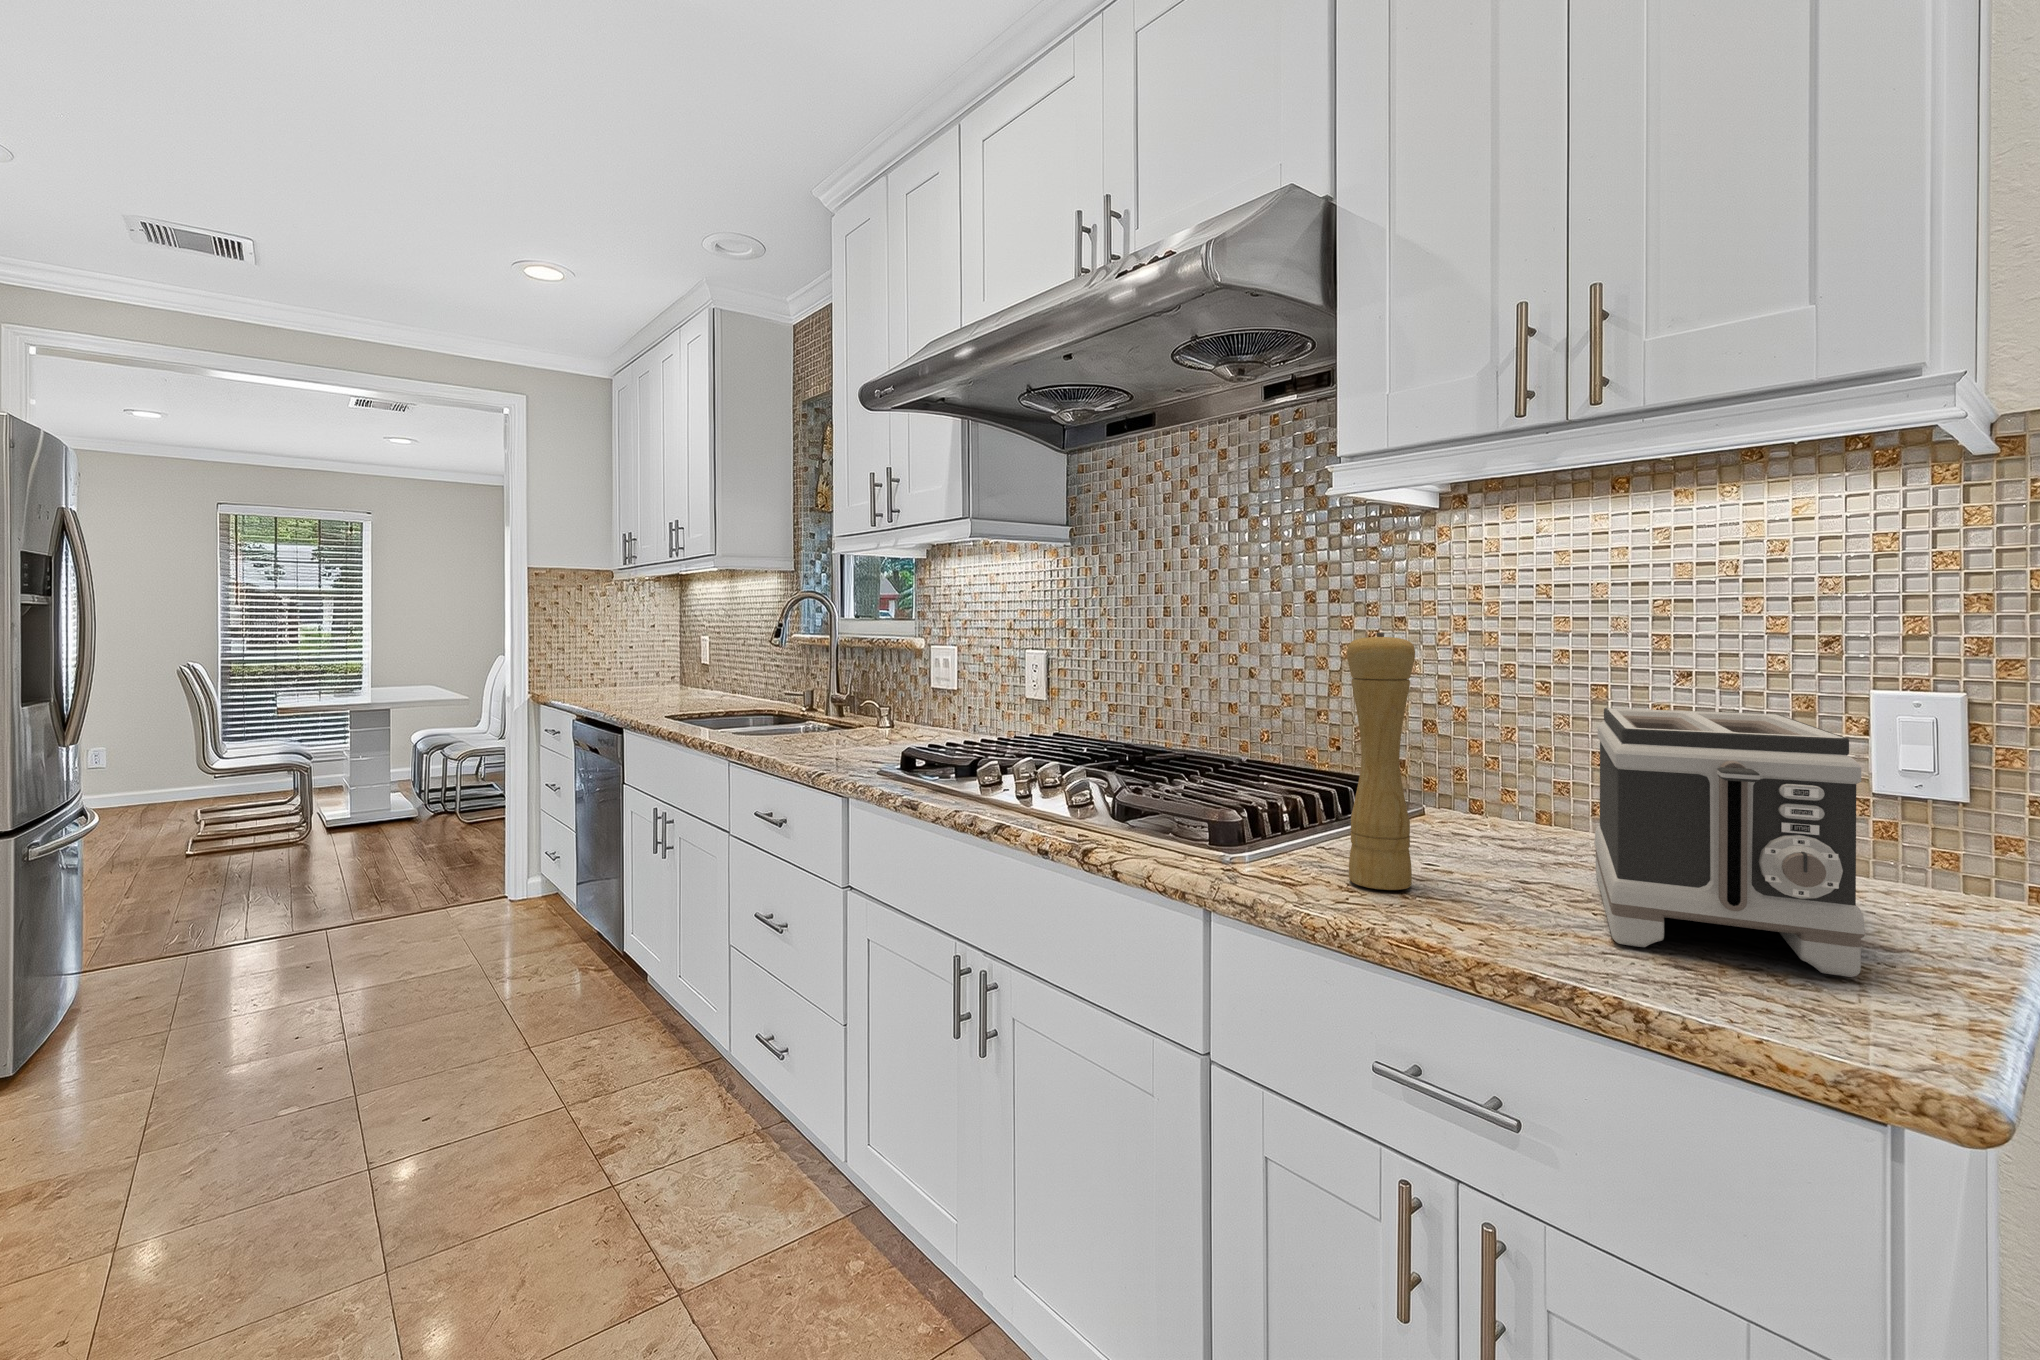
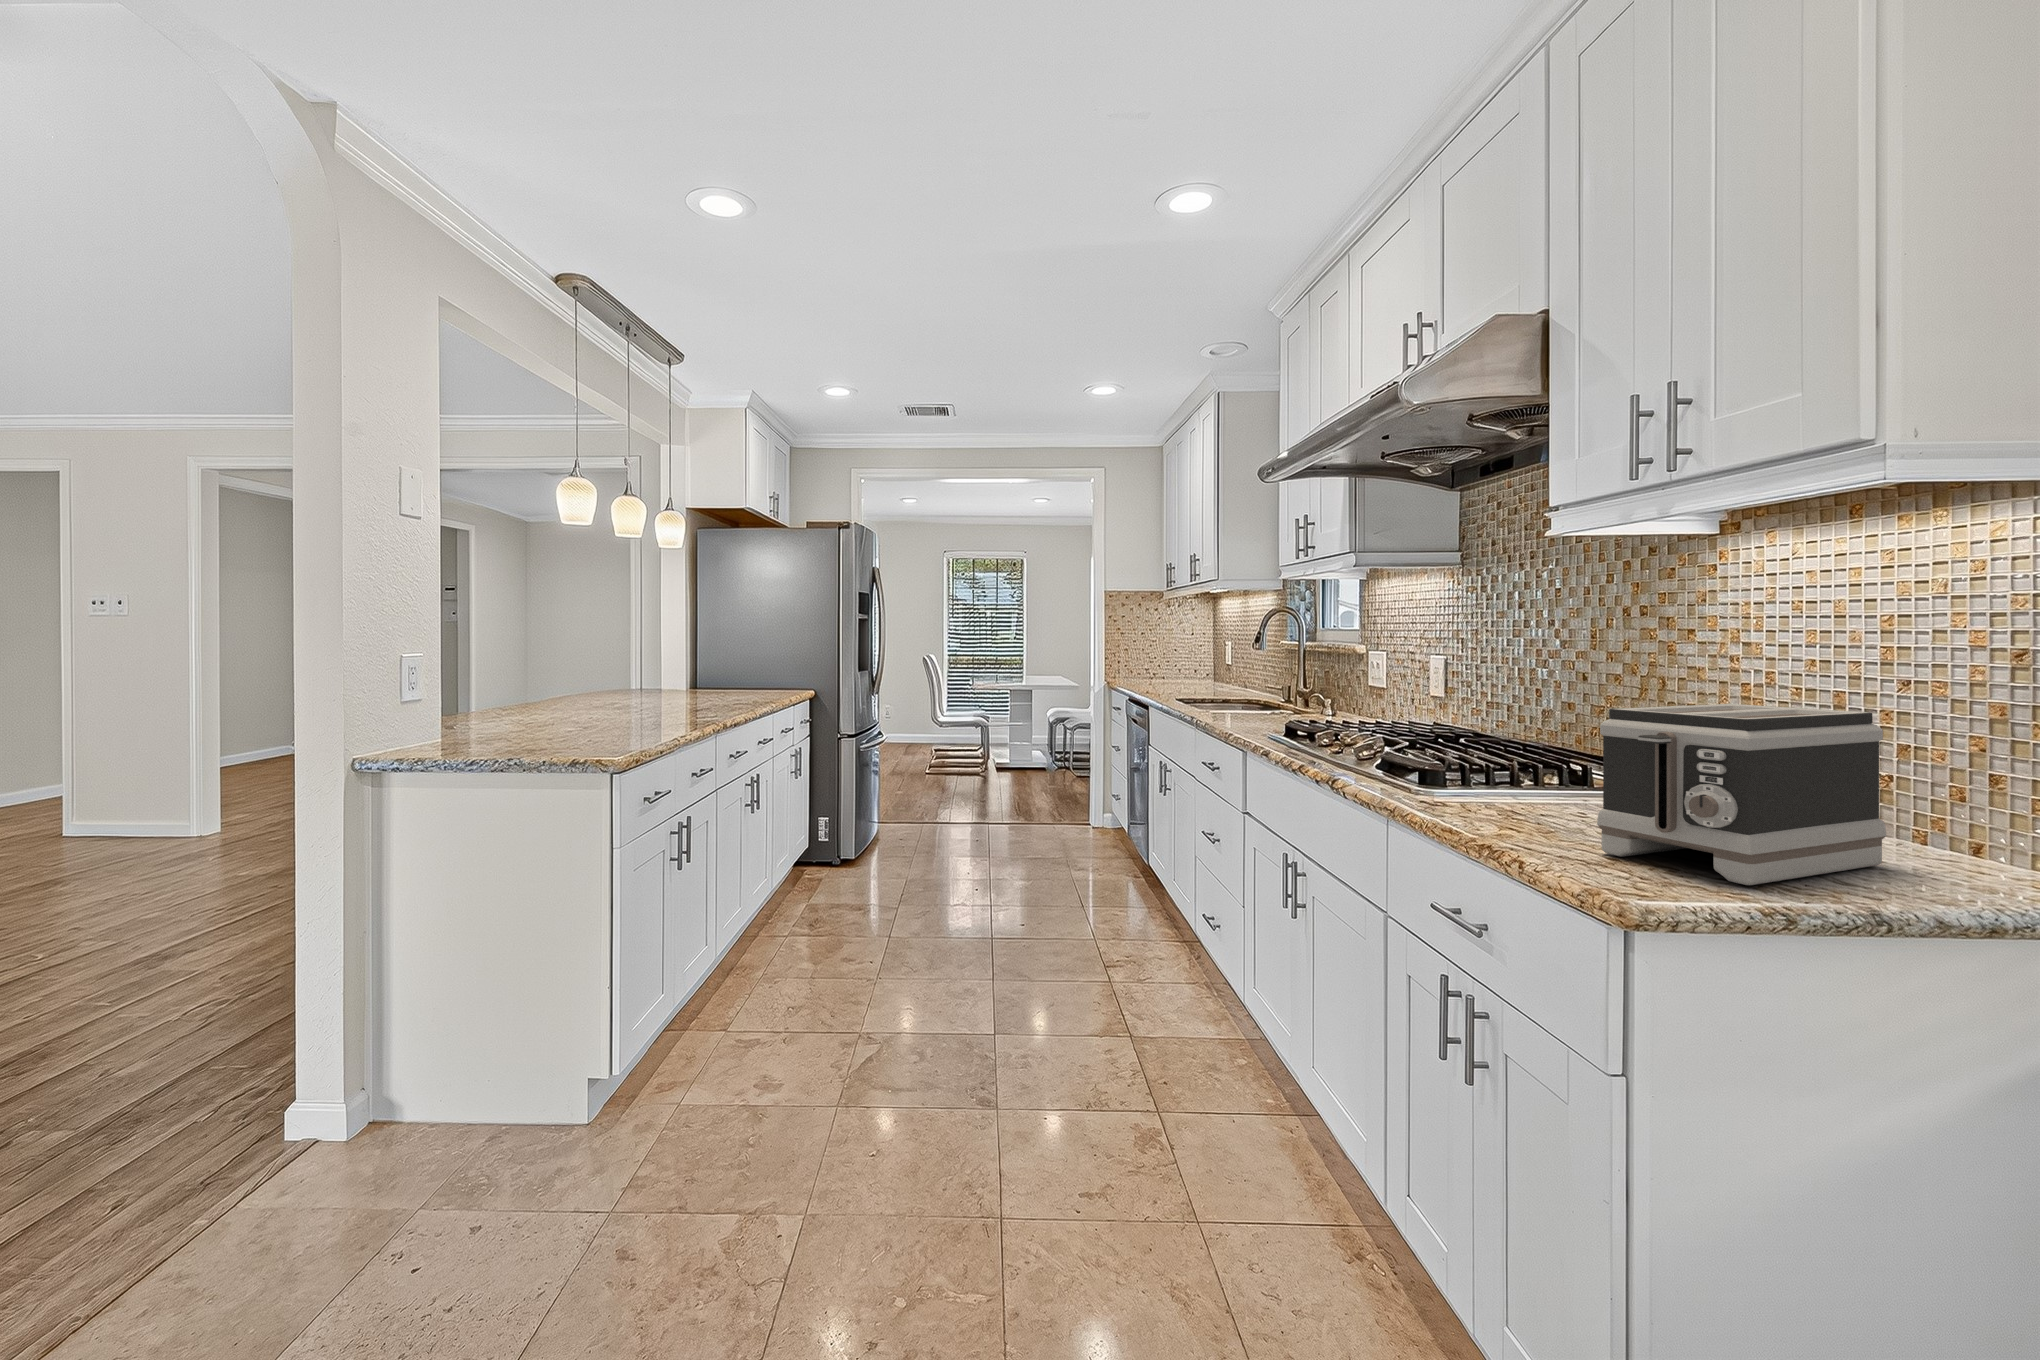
pepper mill: present [1347,633,1415,890] -> none [1481,643,1533,818]

